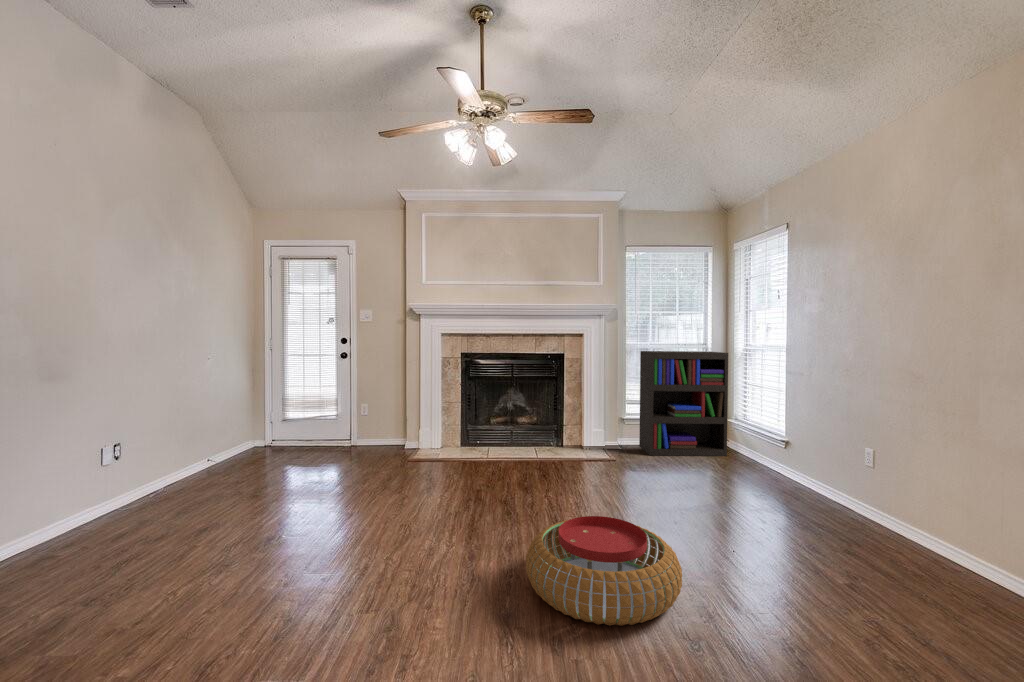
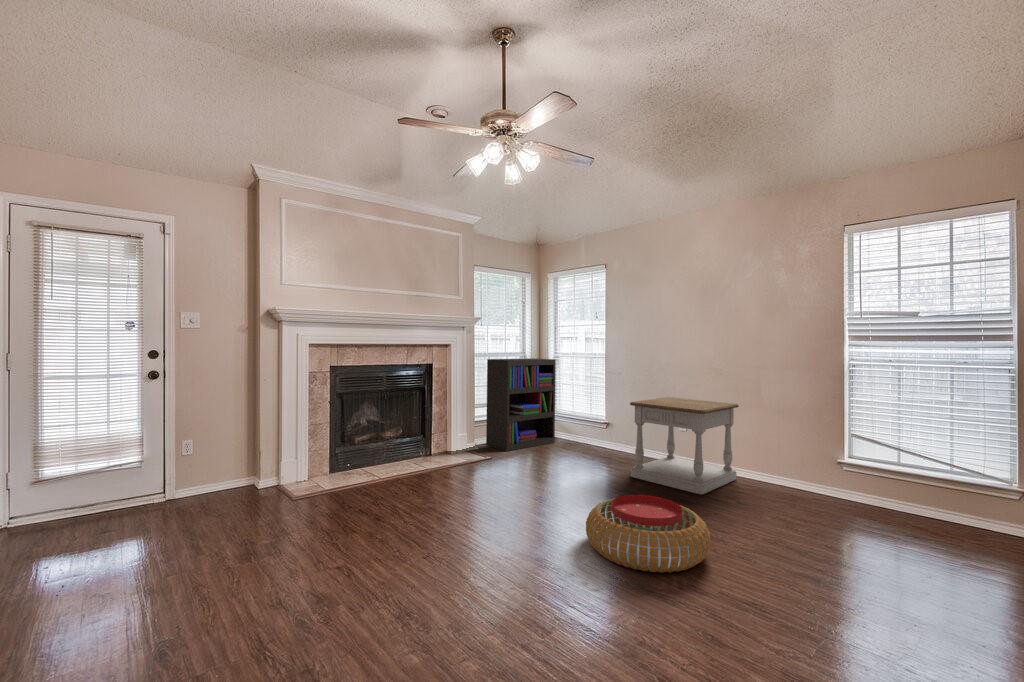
side table: none [752,410,950,559] -> present [630,397,739,494]

